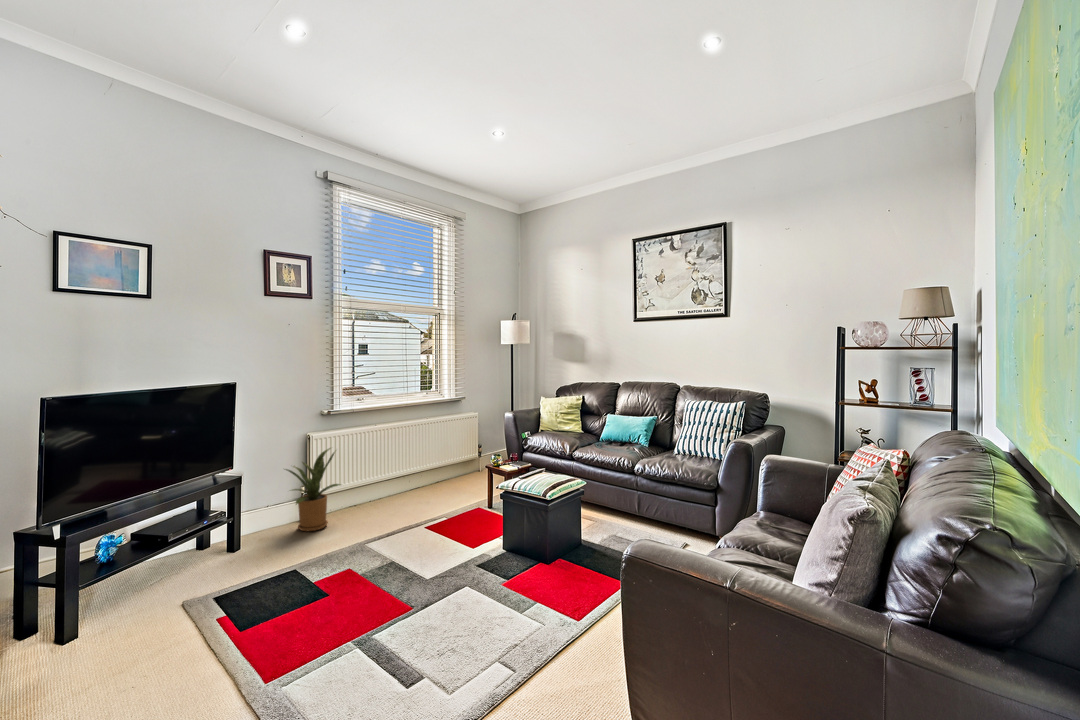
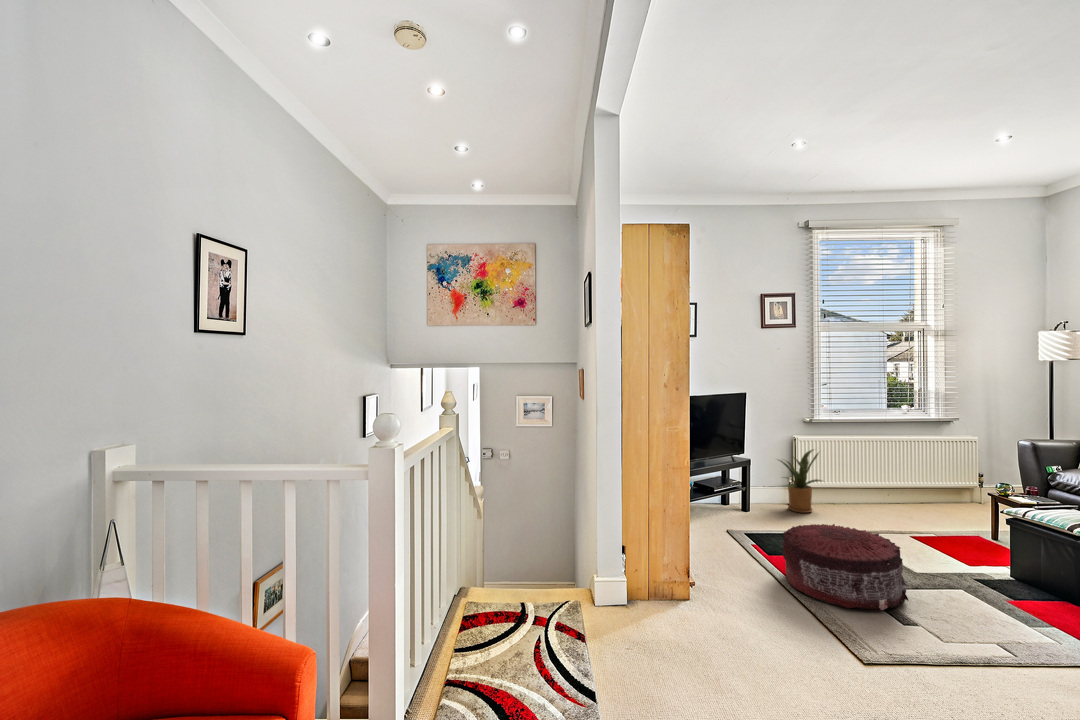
pouf: none [262,548,418,682] -> present [782,524,908,610]

